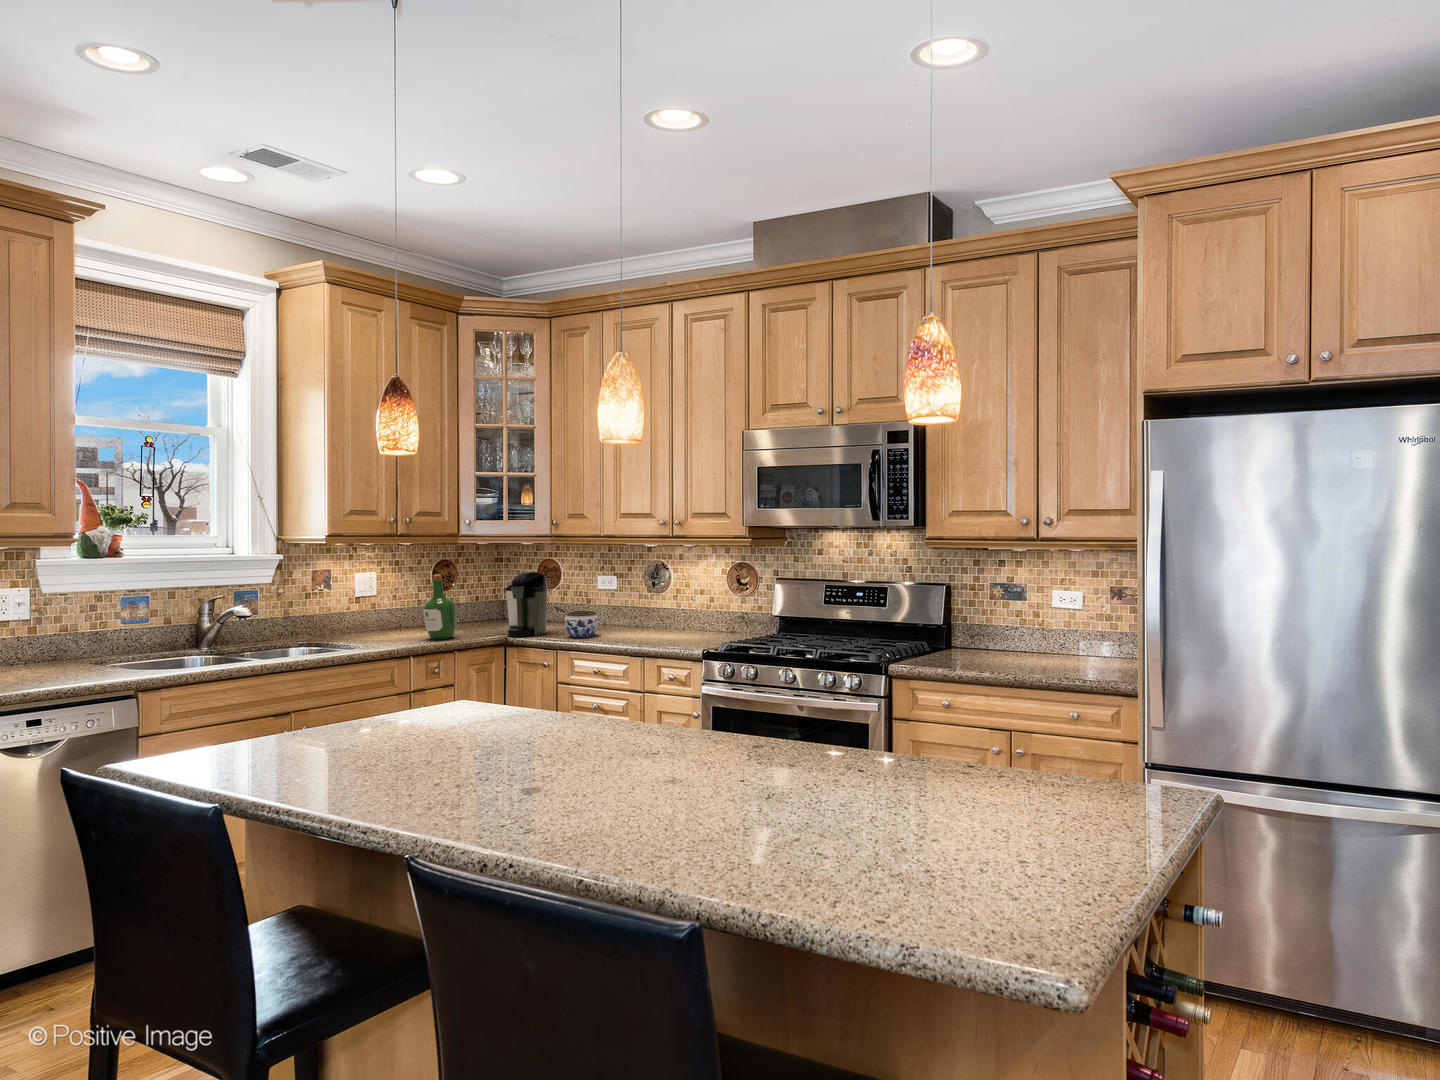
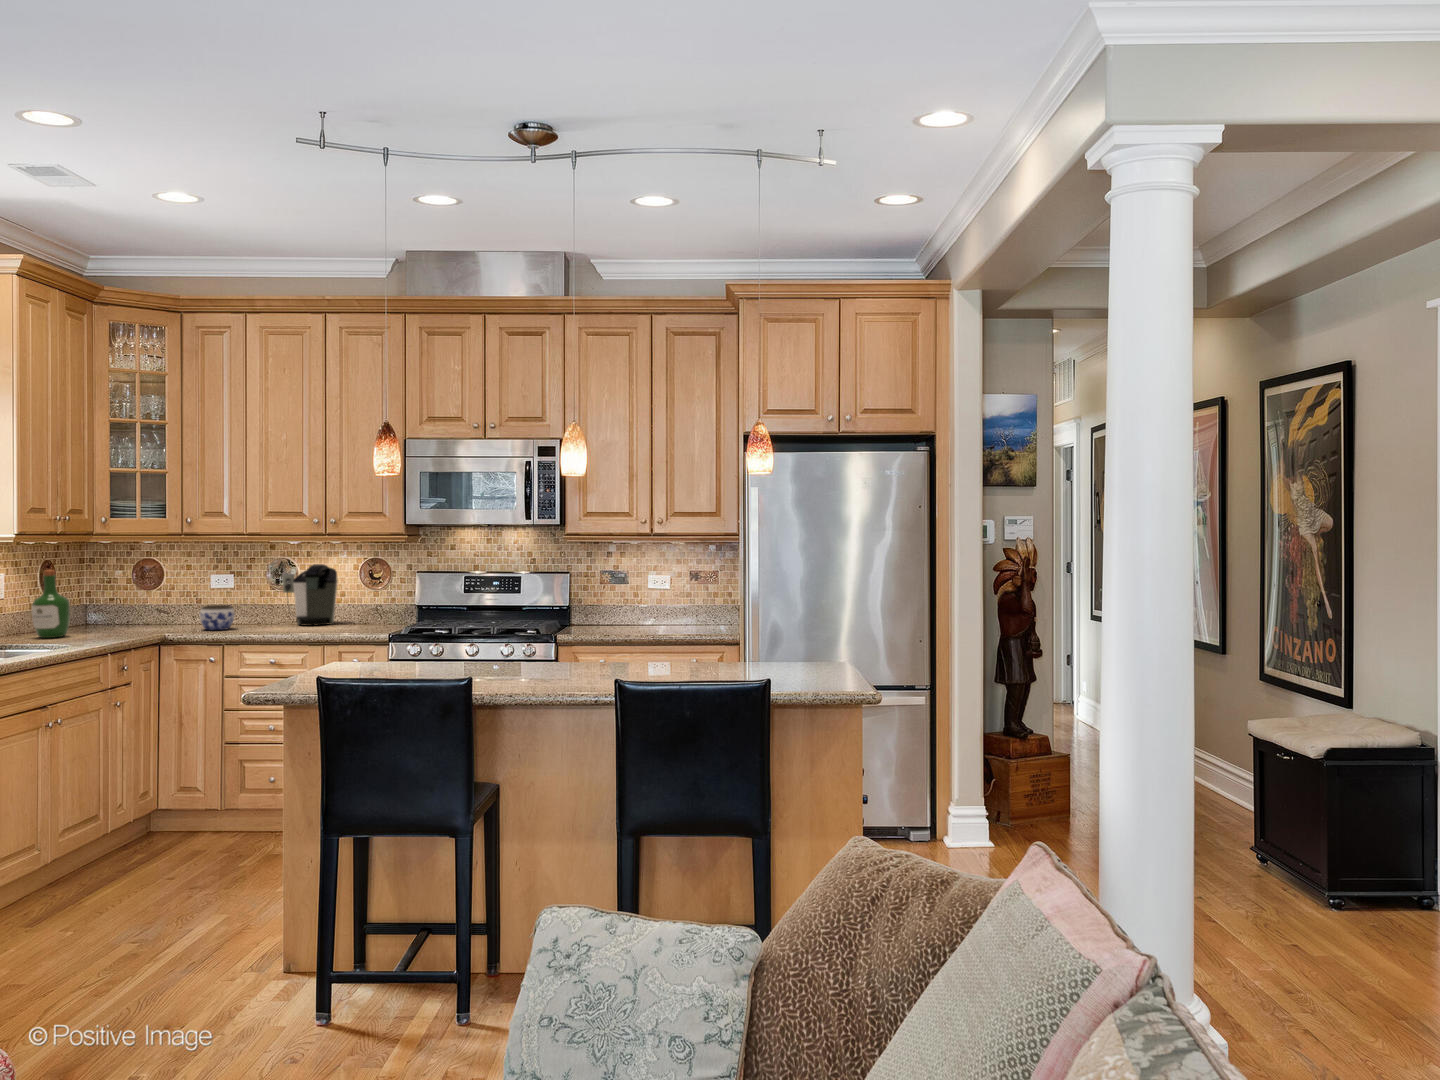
coffee maker: present [506,571,548,637] -> present [283,564,338,626]

